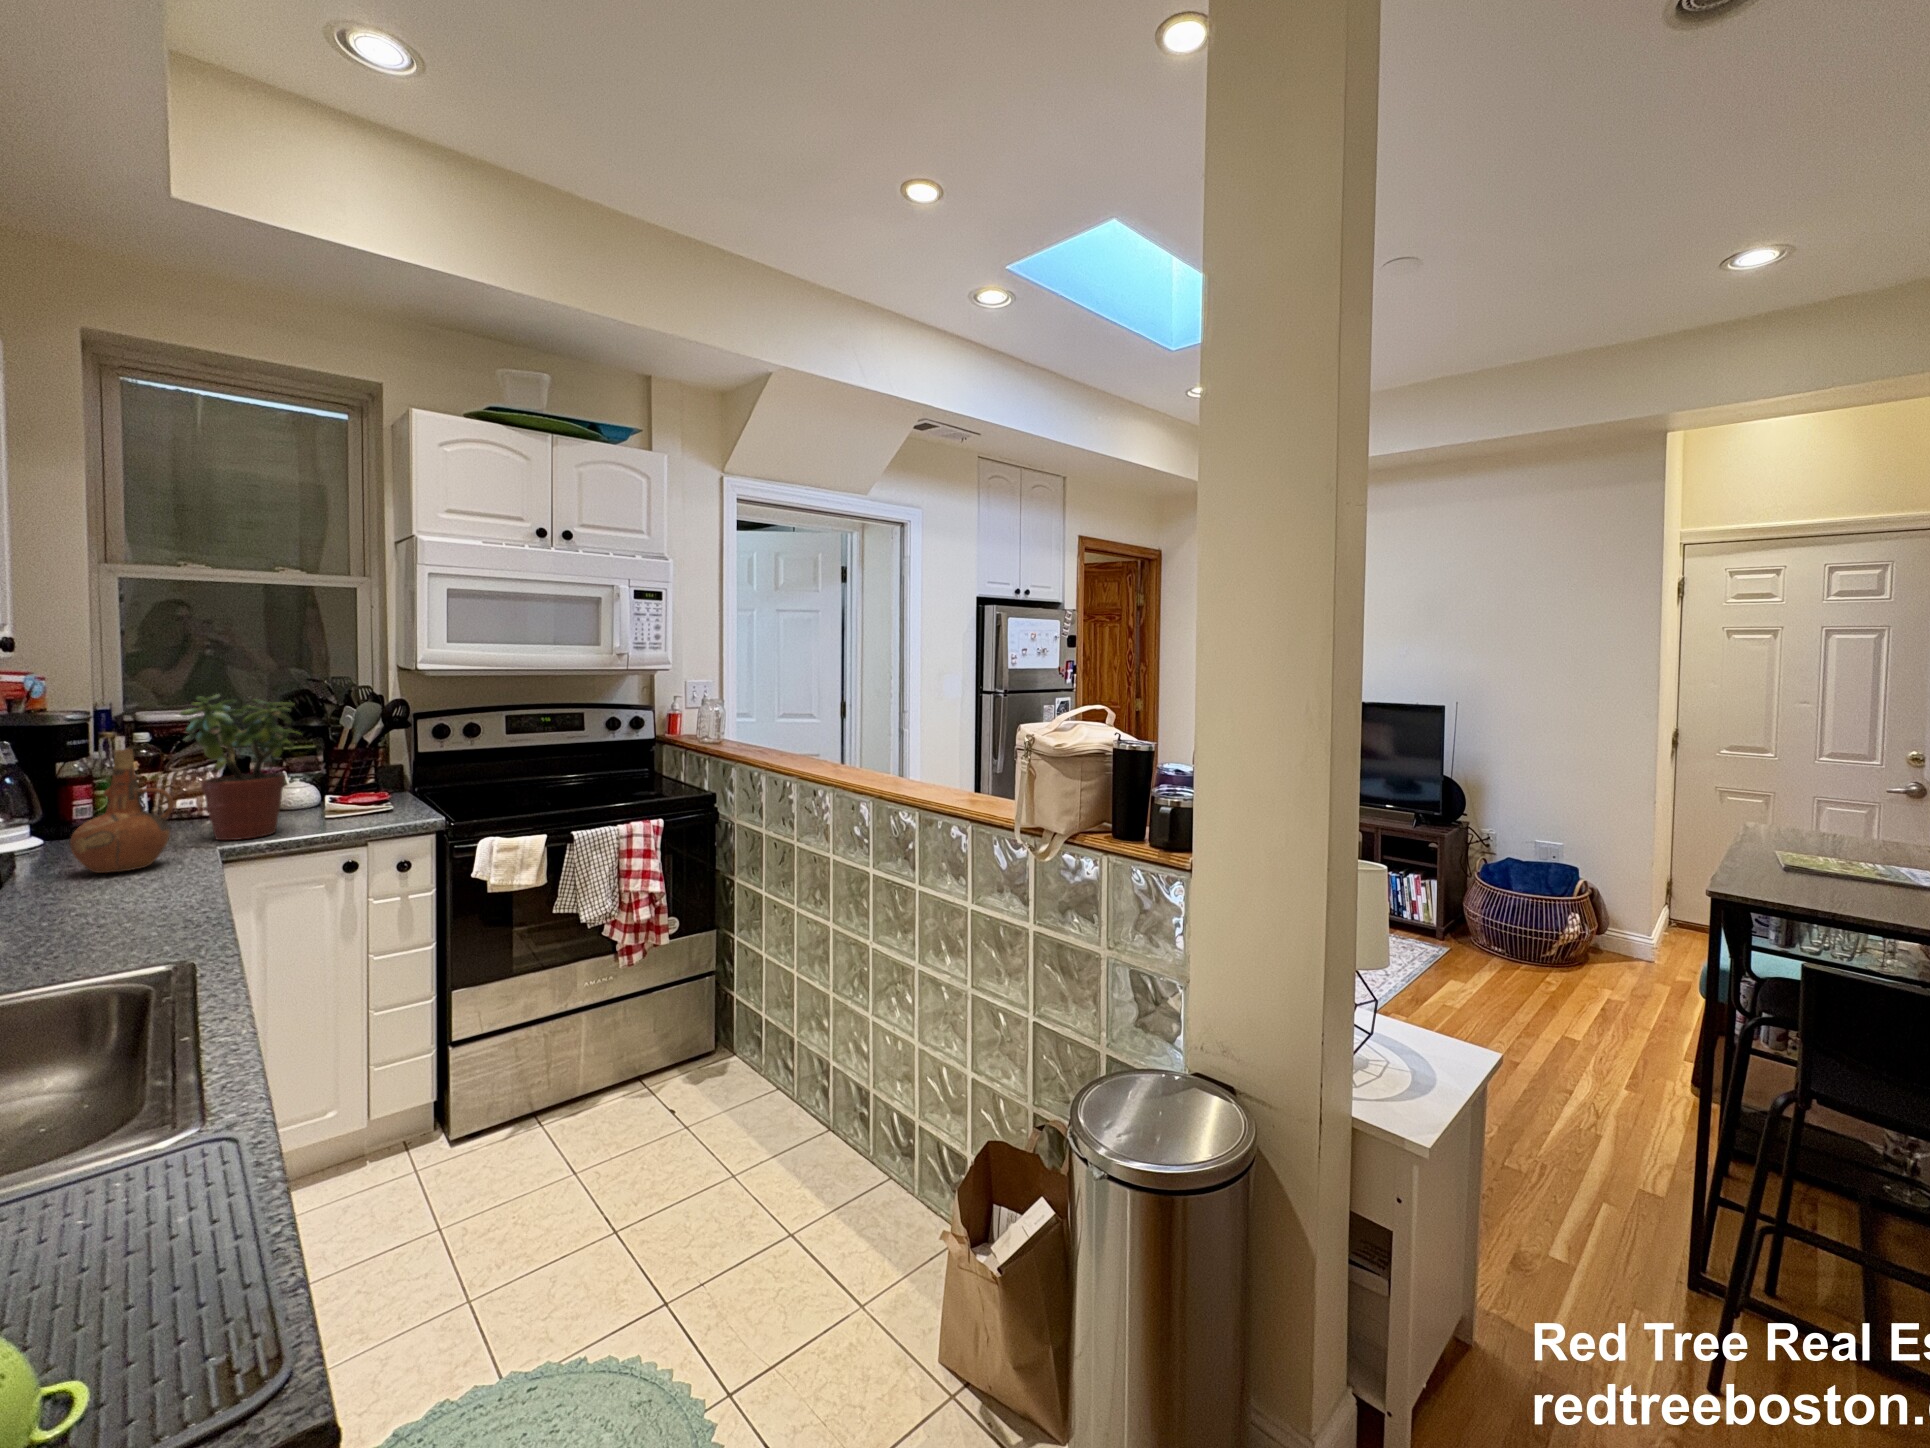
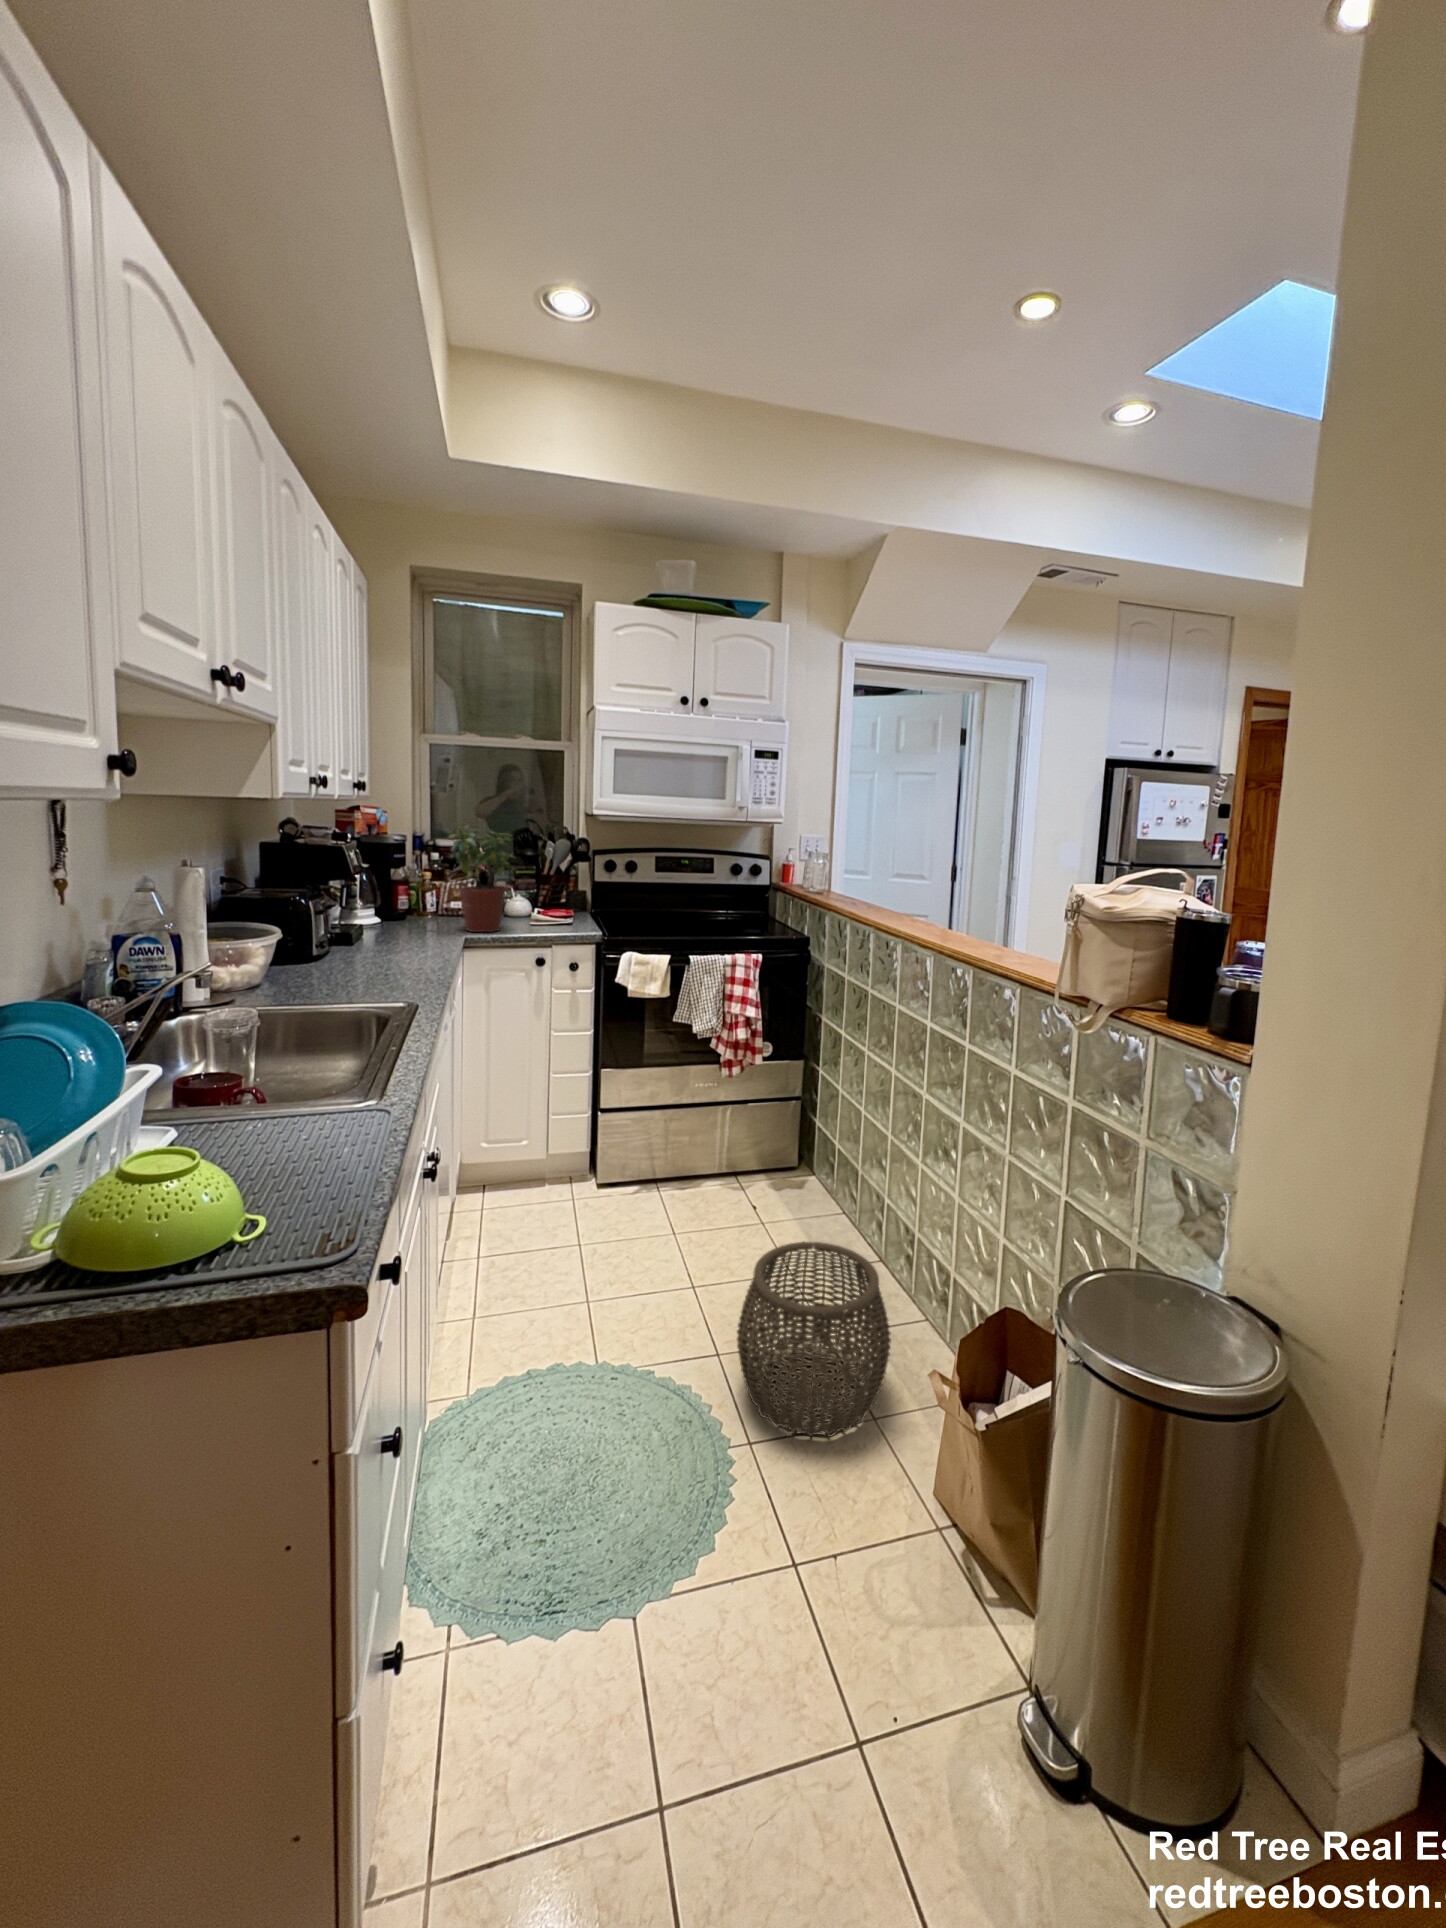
ceramic pitcher: present [70,749,174,873] -> none [388,860,441,943]
woven basket: none [695,1129,871,1364] -> present [737,1242,891,1437]

